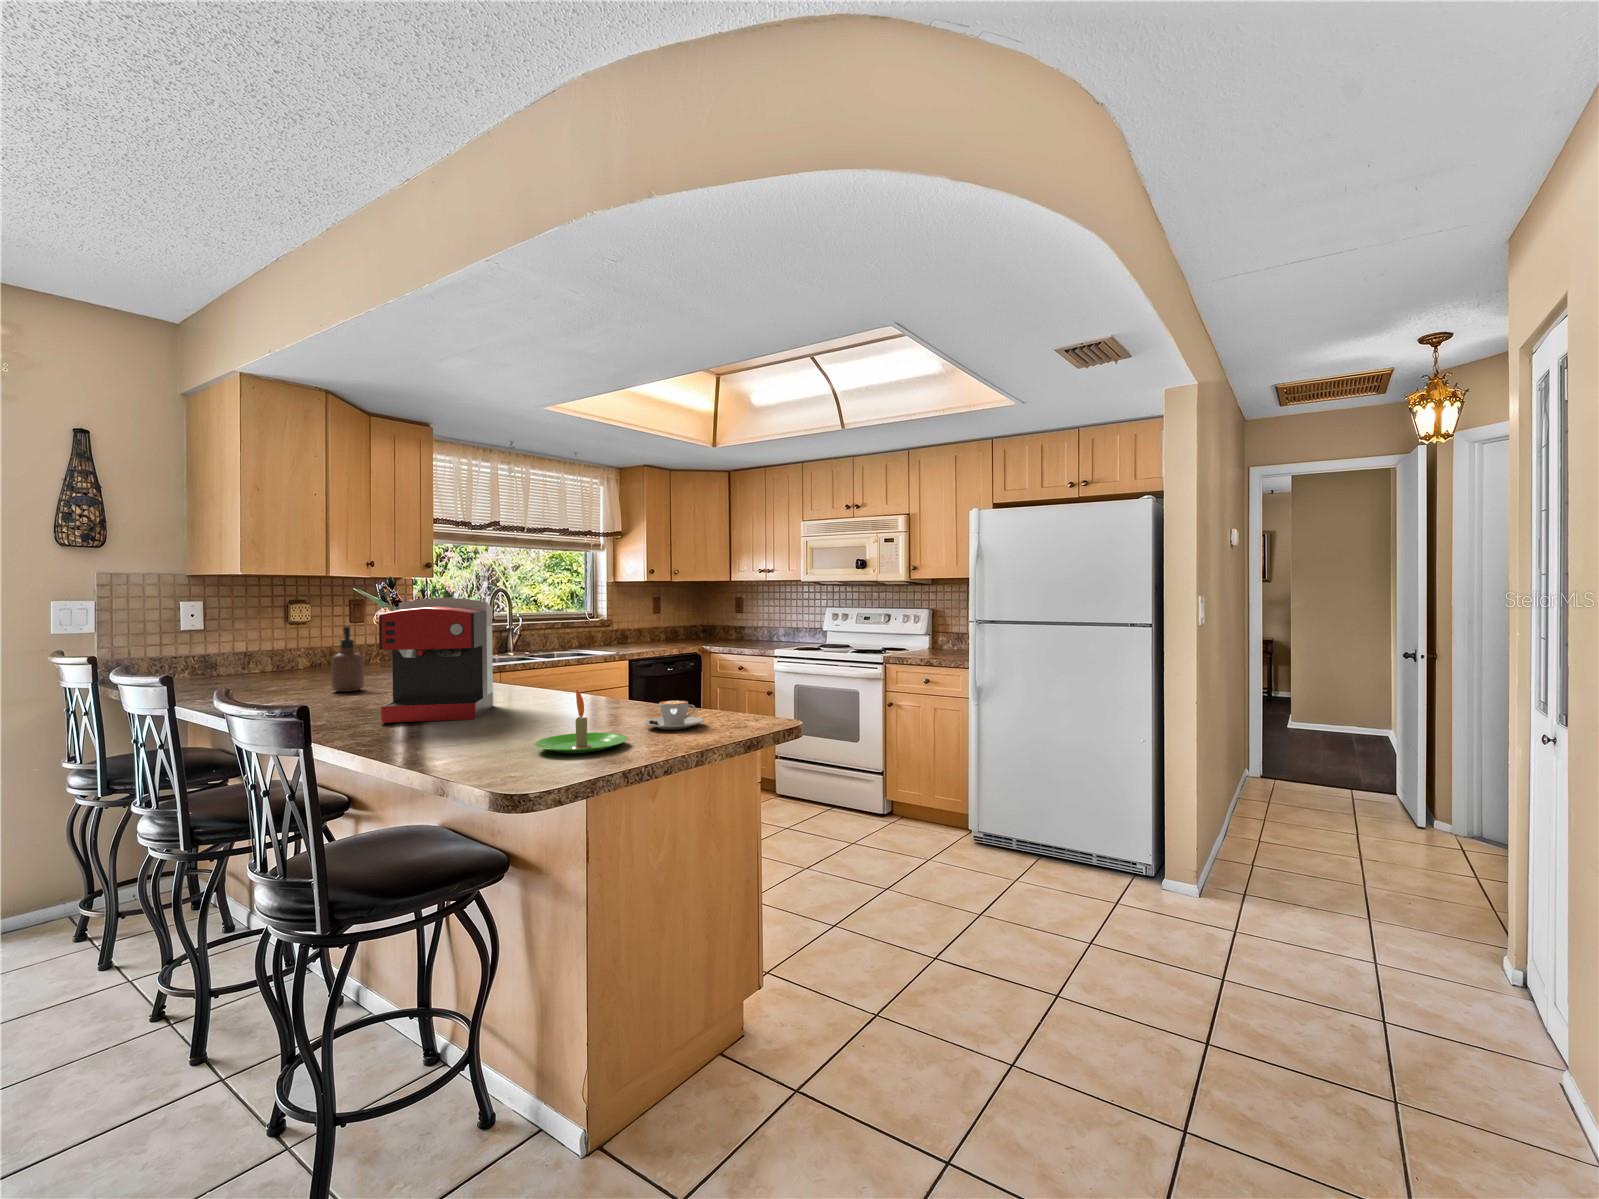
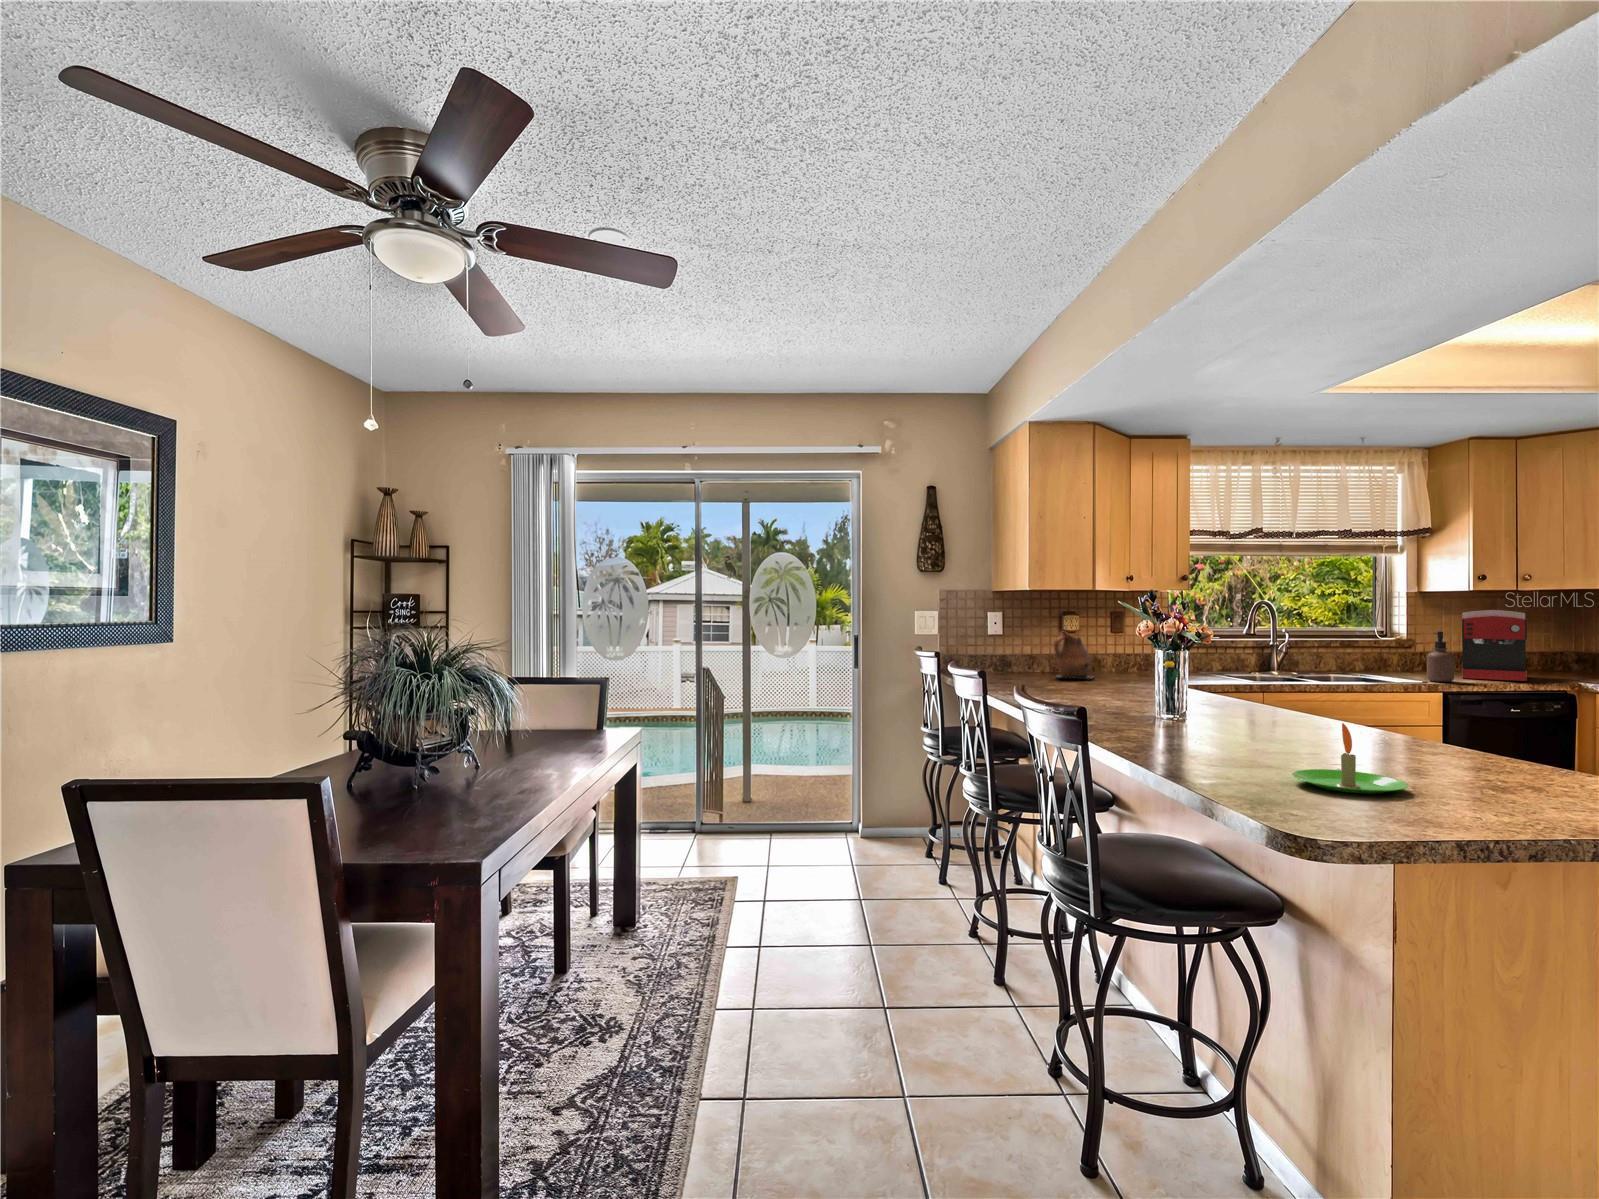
coffee maker: present [379,597,493,723] -> present [1462,610,1527,681]
ceramic pitcher: none [278,624,329,676] -> present [1054,632,1093,679]
soap dispenser: present [331,626,364,692] -> present [1427,631,1454,682]
coffee cup: present [644,701,703,729] -> none [1437,750,1531,787]

